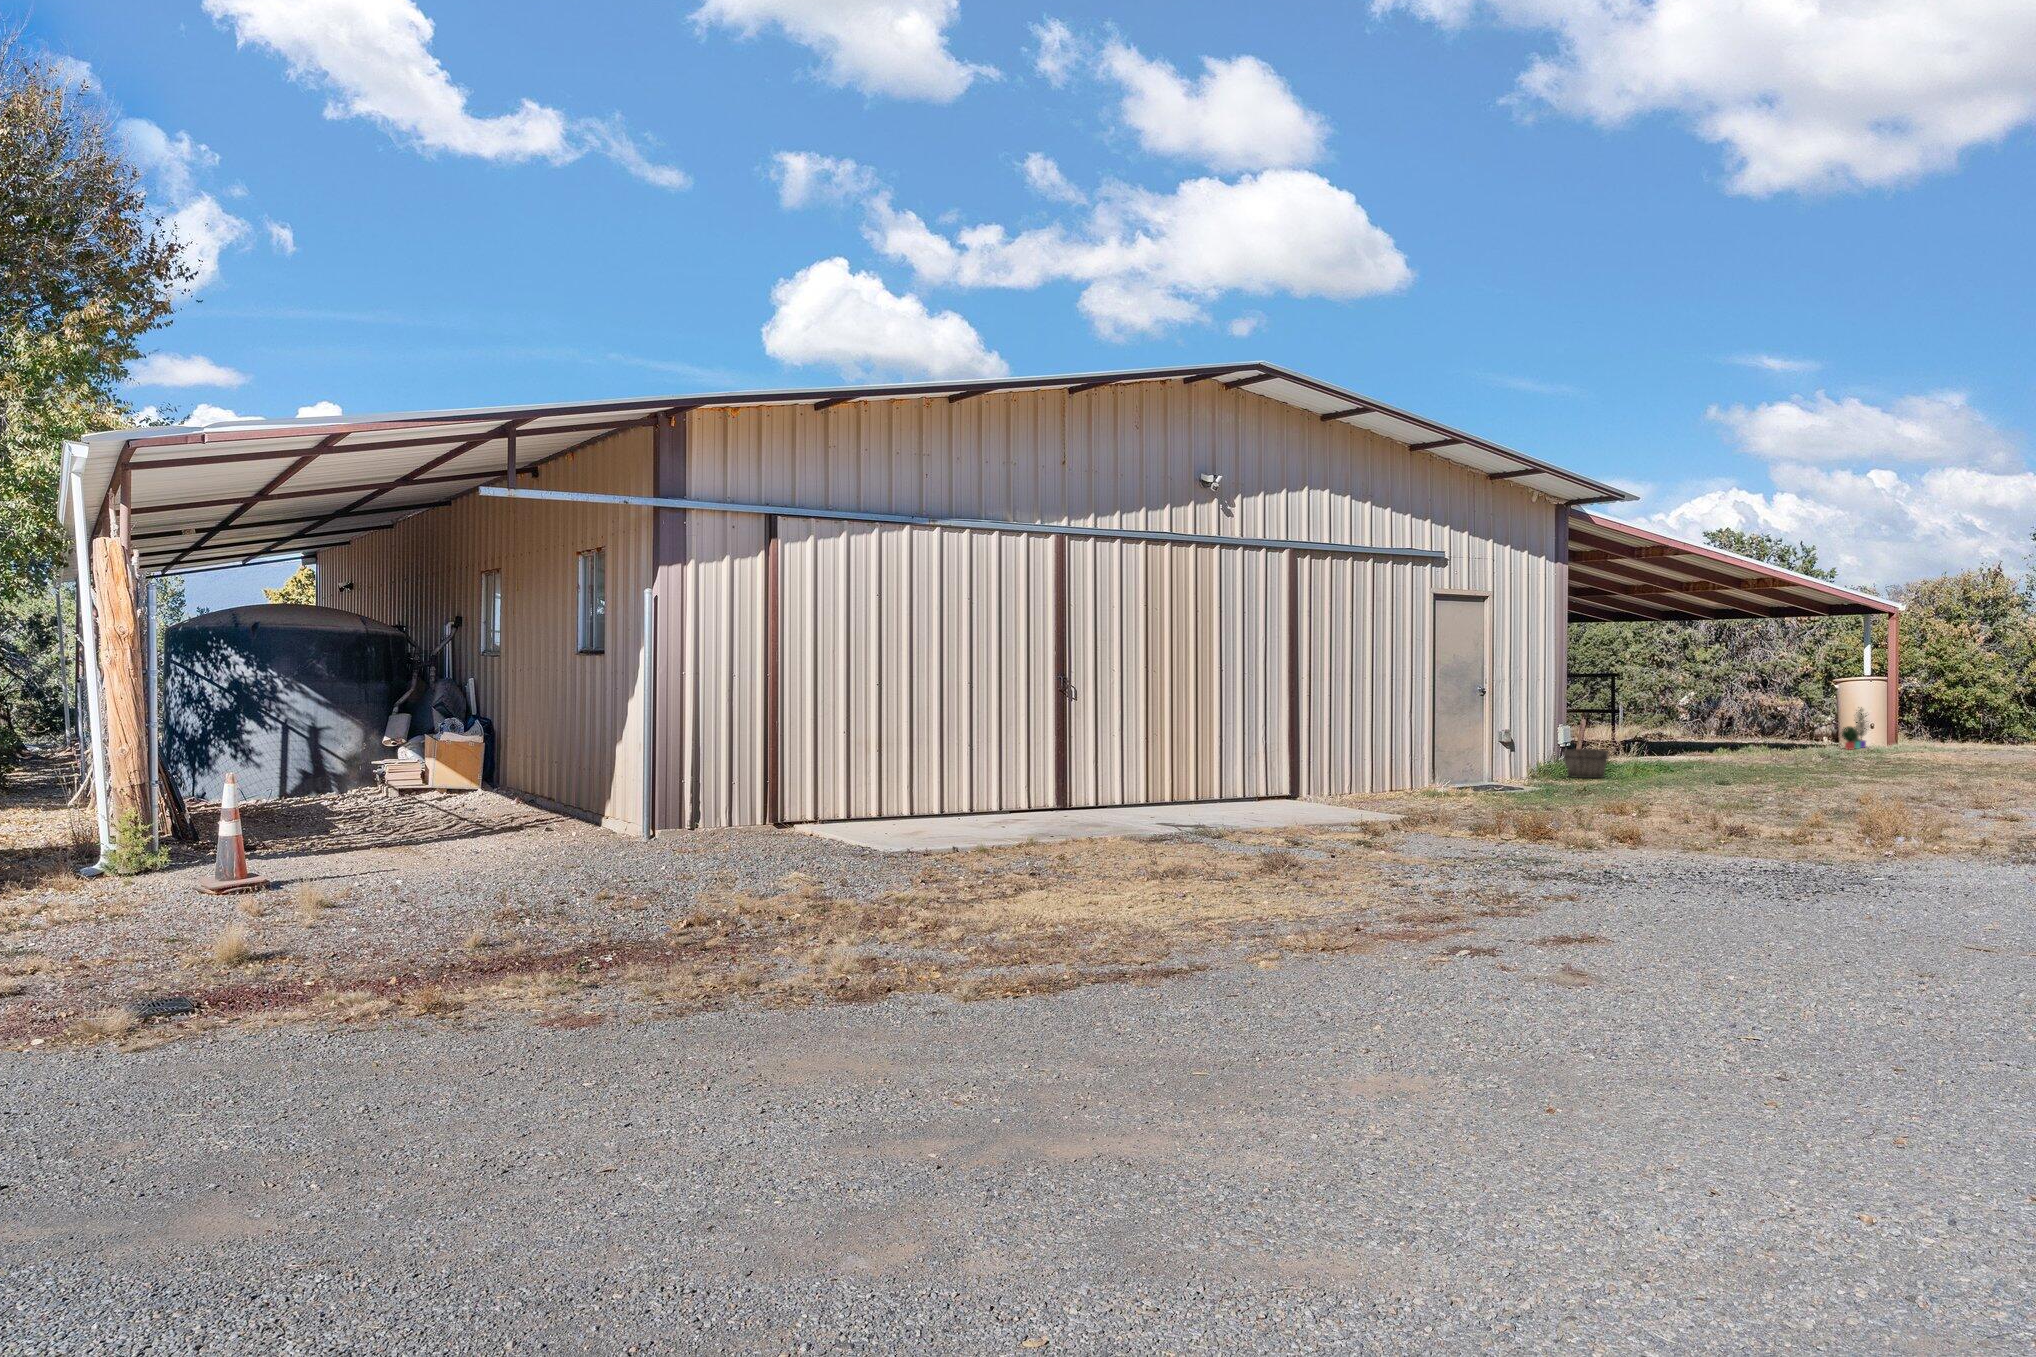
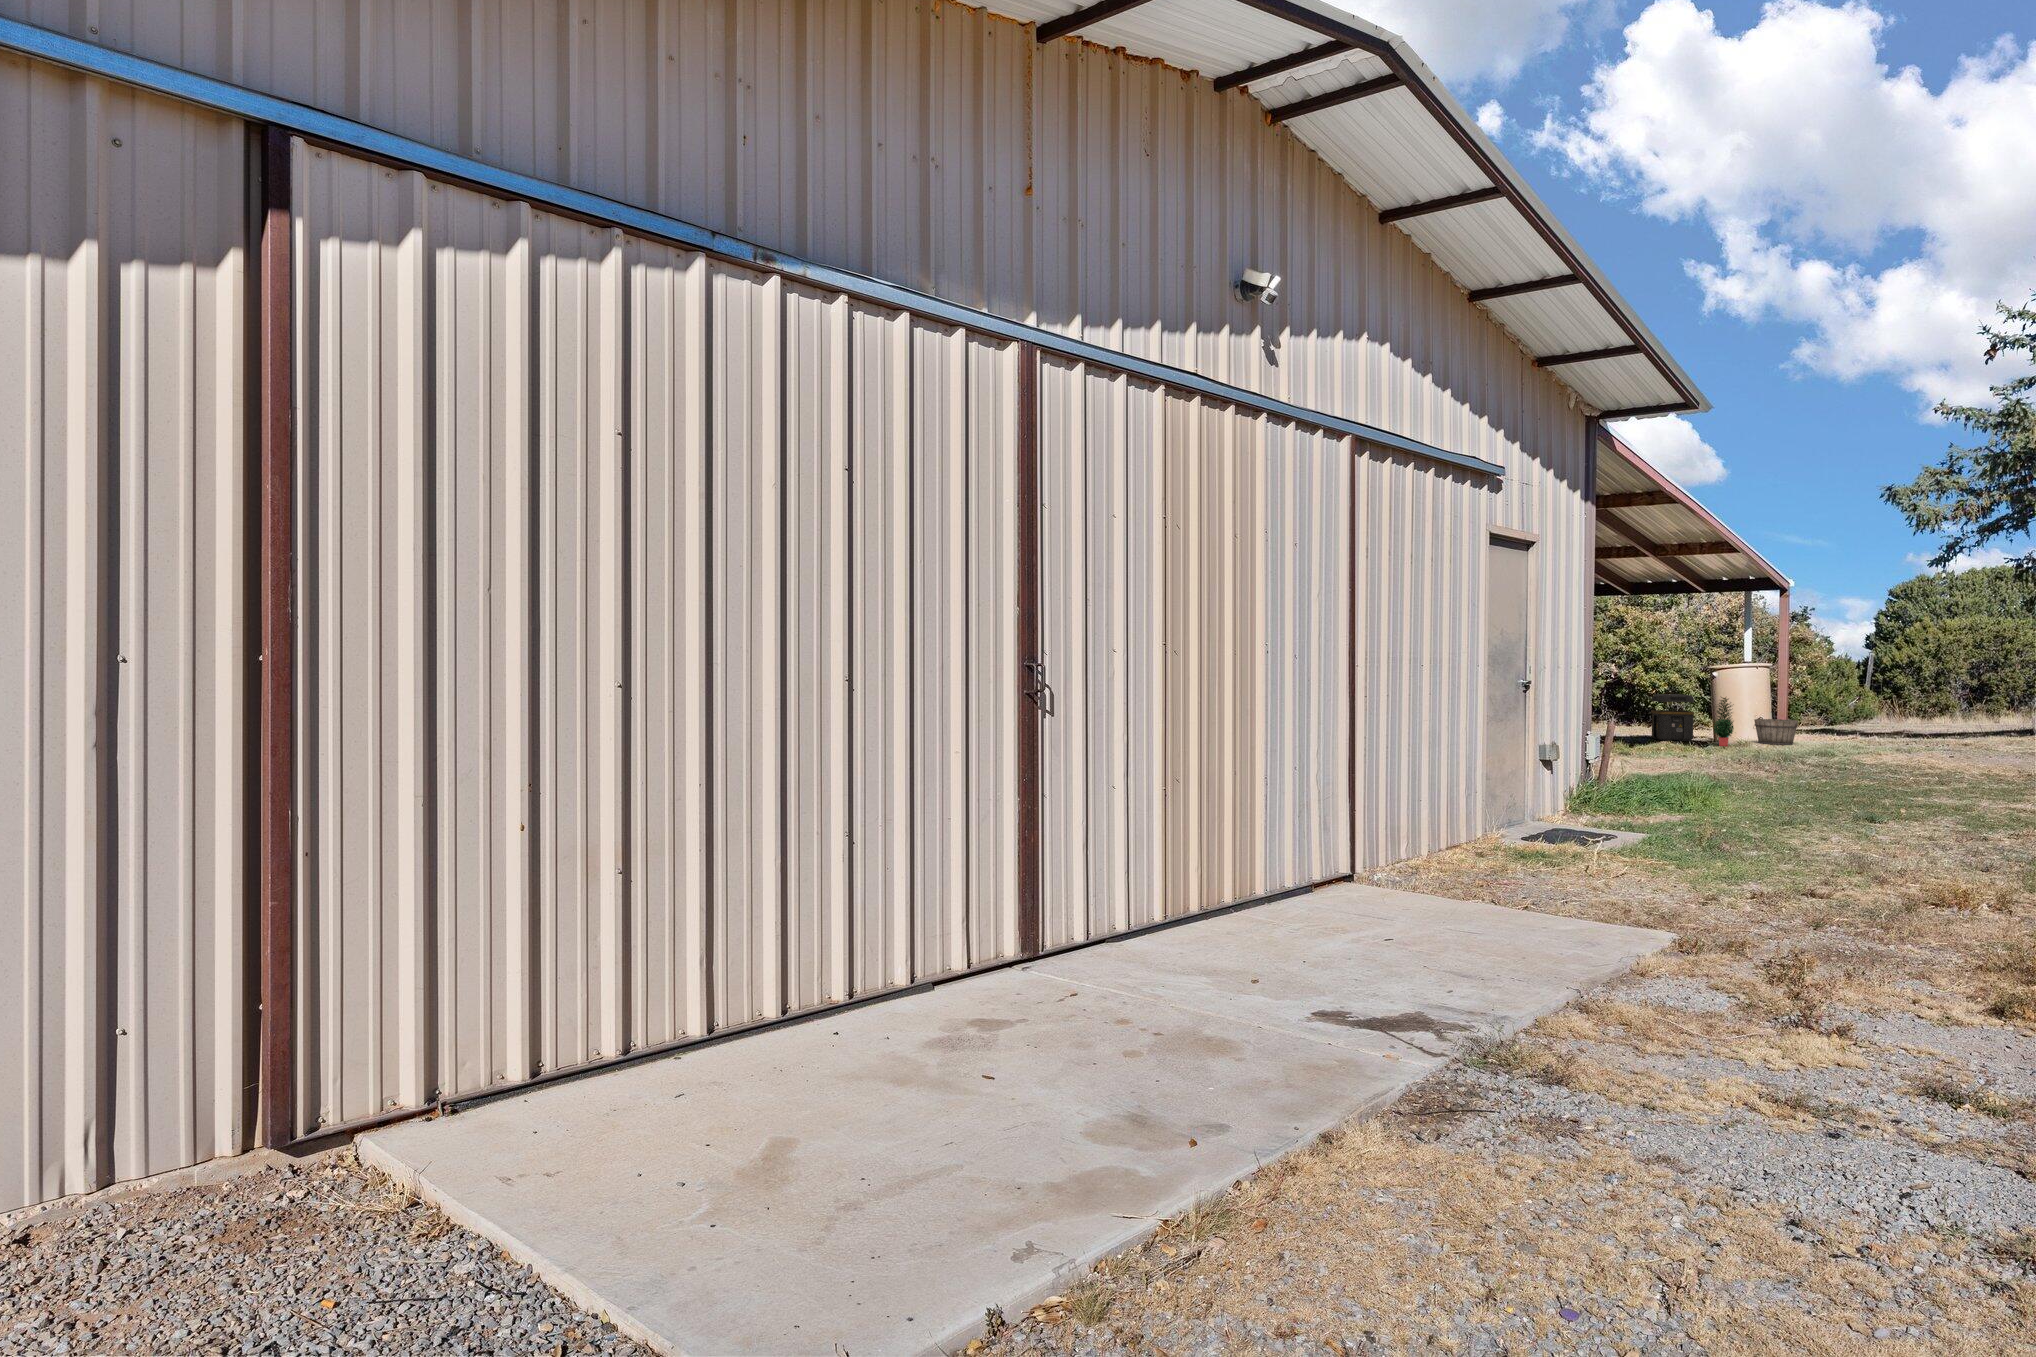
toolbox: none [1803,706,1838,746] -> present [1651,694,1694,741]
wooden bucket: present [1563,745,1609,778] -> present [1754,711,1798,745]

